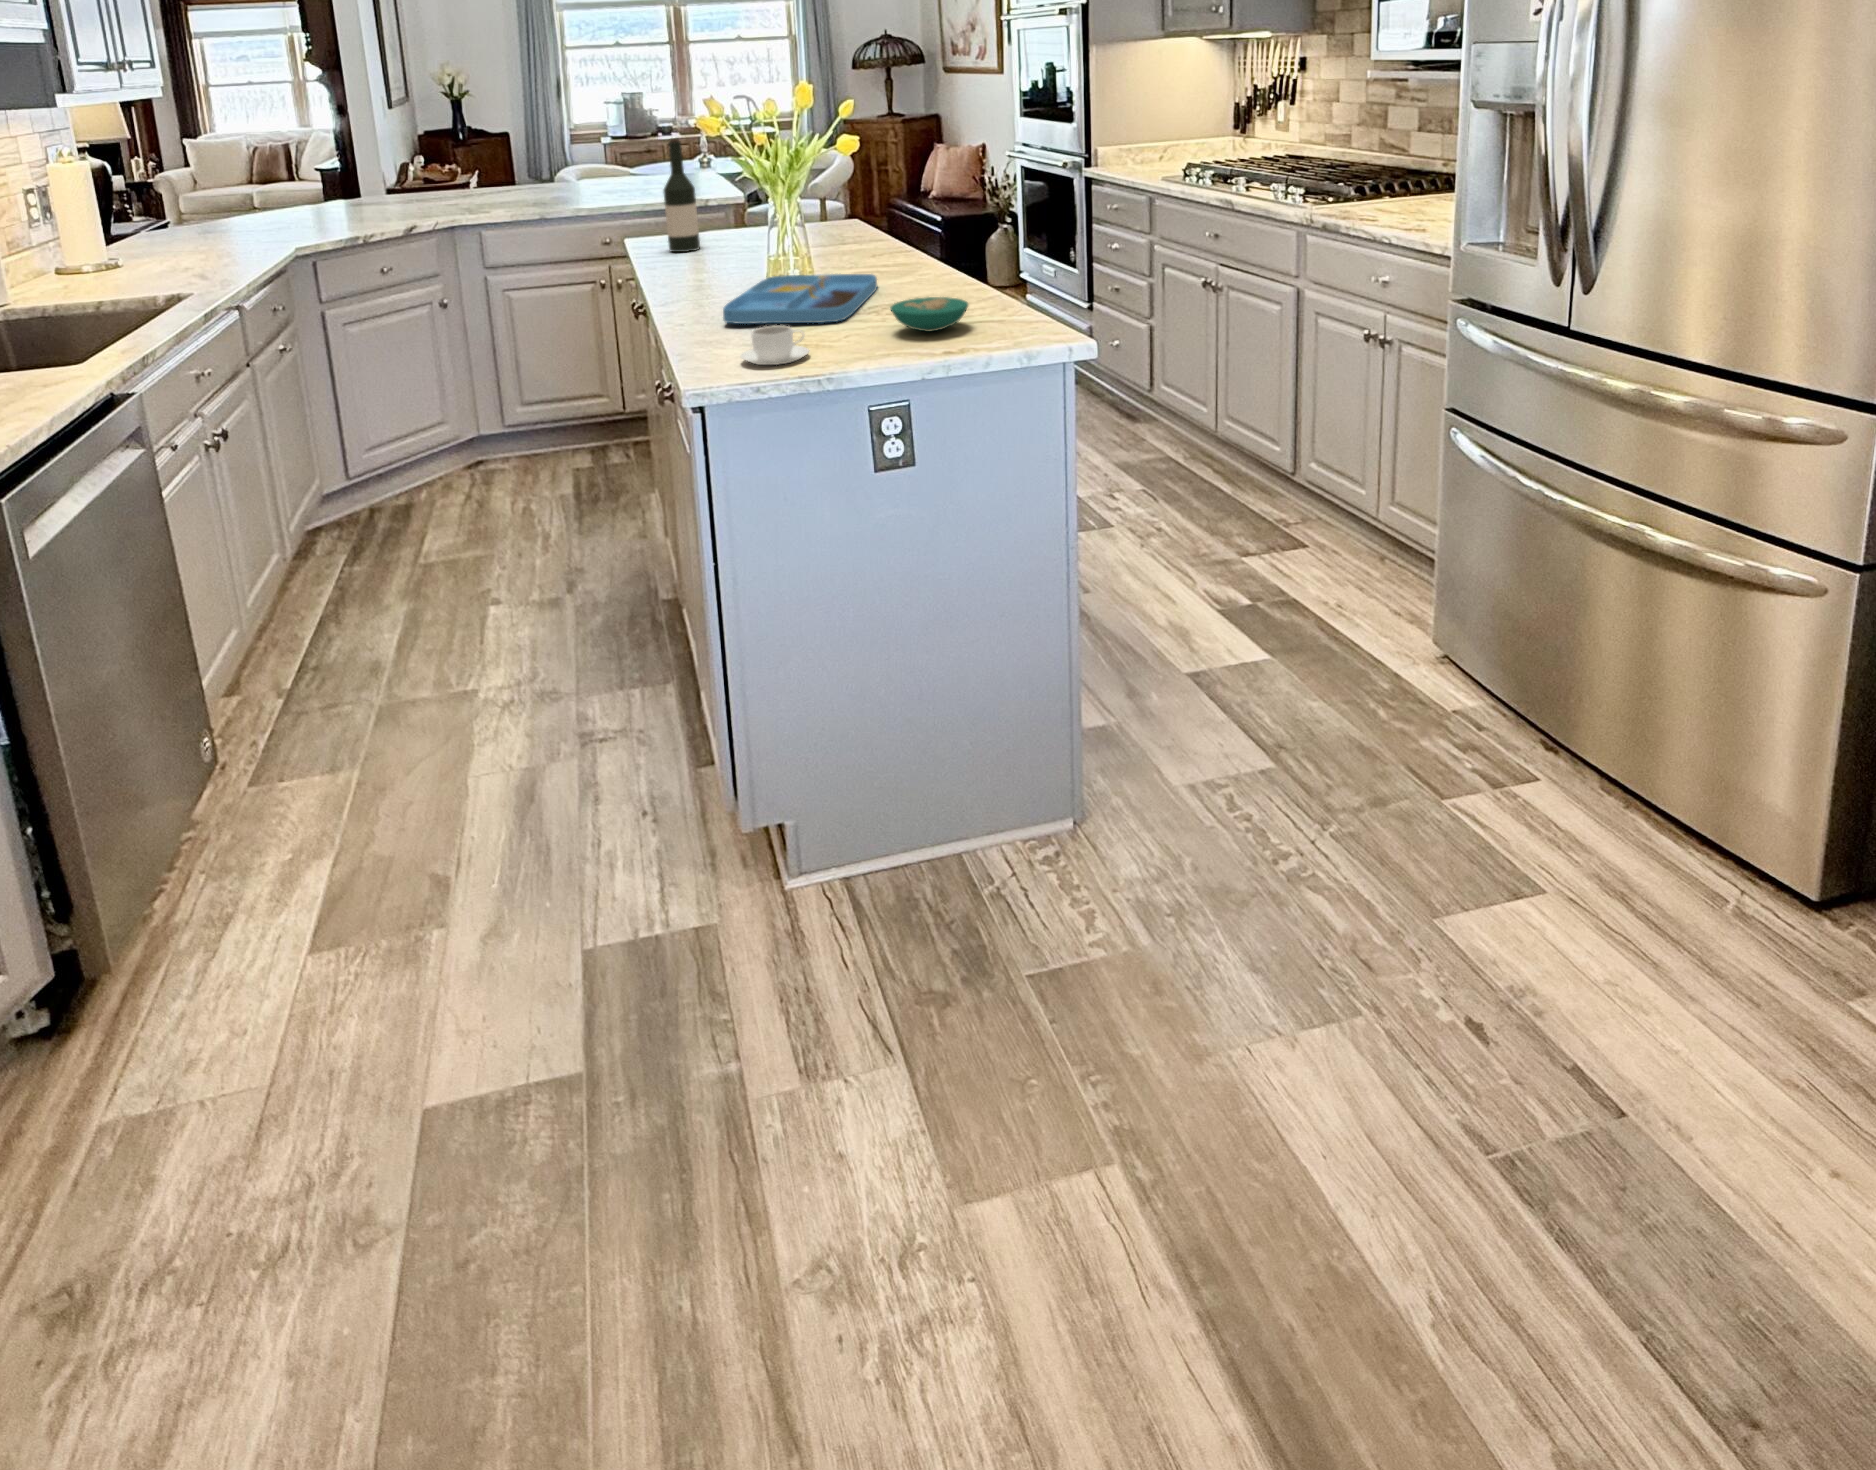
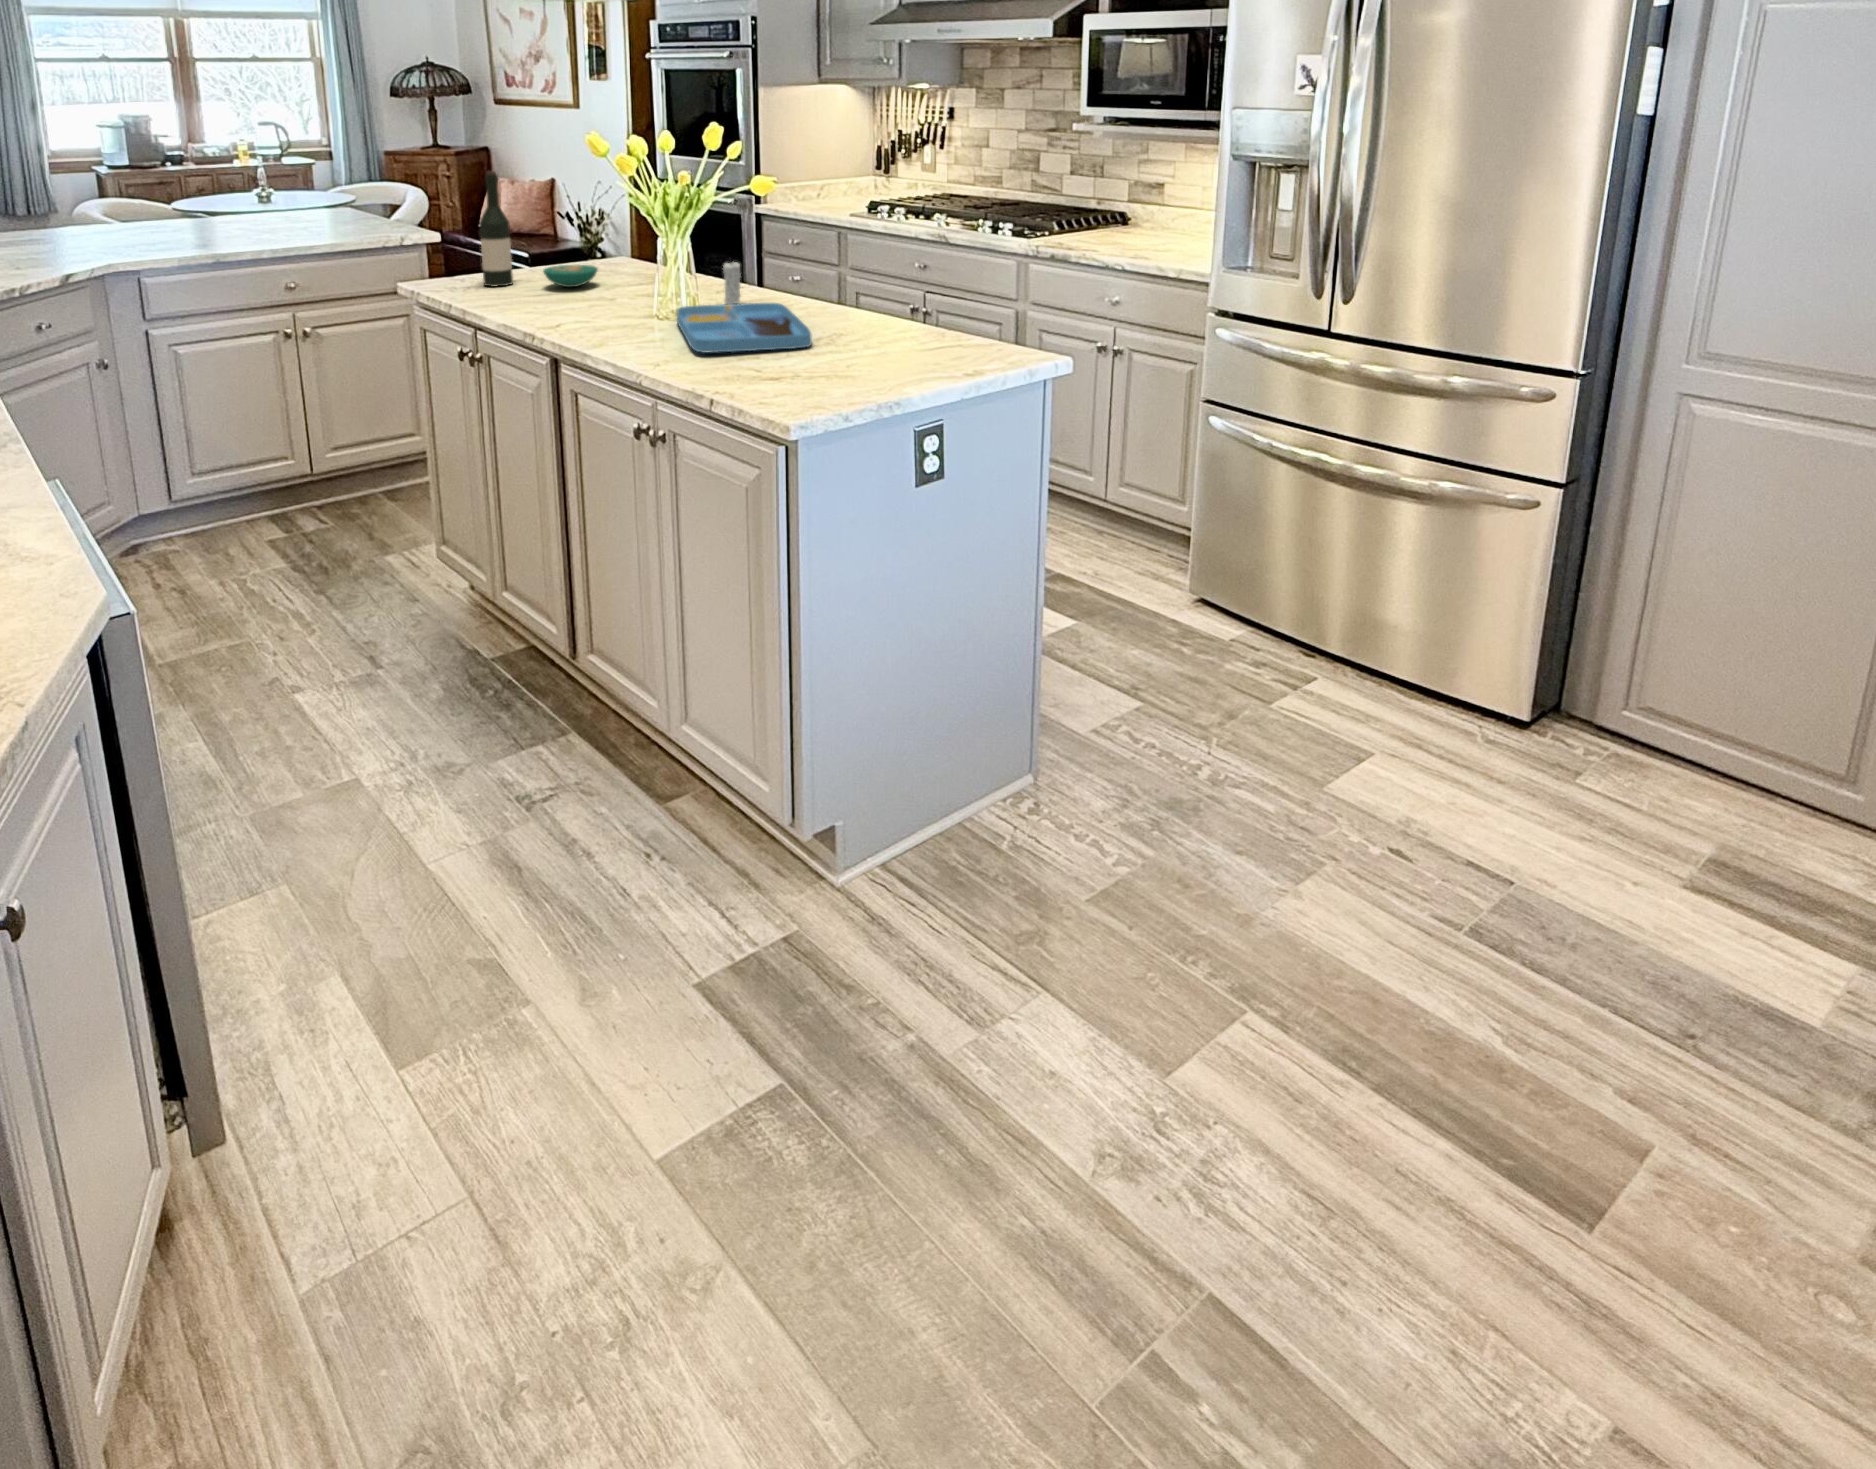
candle: none [839,222,859,274] -> present [723,262,741,304]
bowl: present [890,297,968,332] -> present [543,265,598,287]
coffee cup: present [741,325,809,365] -> none [779,351,844,389]

